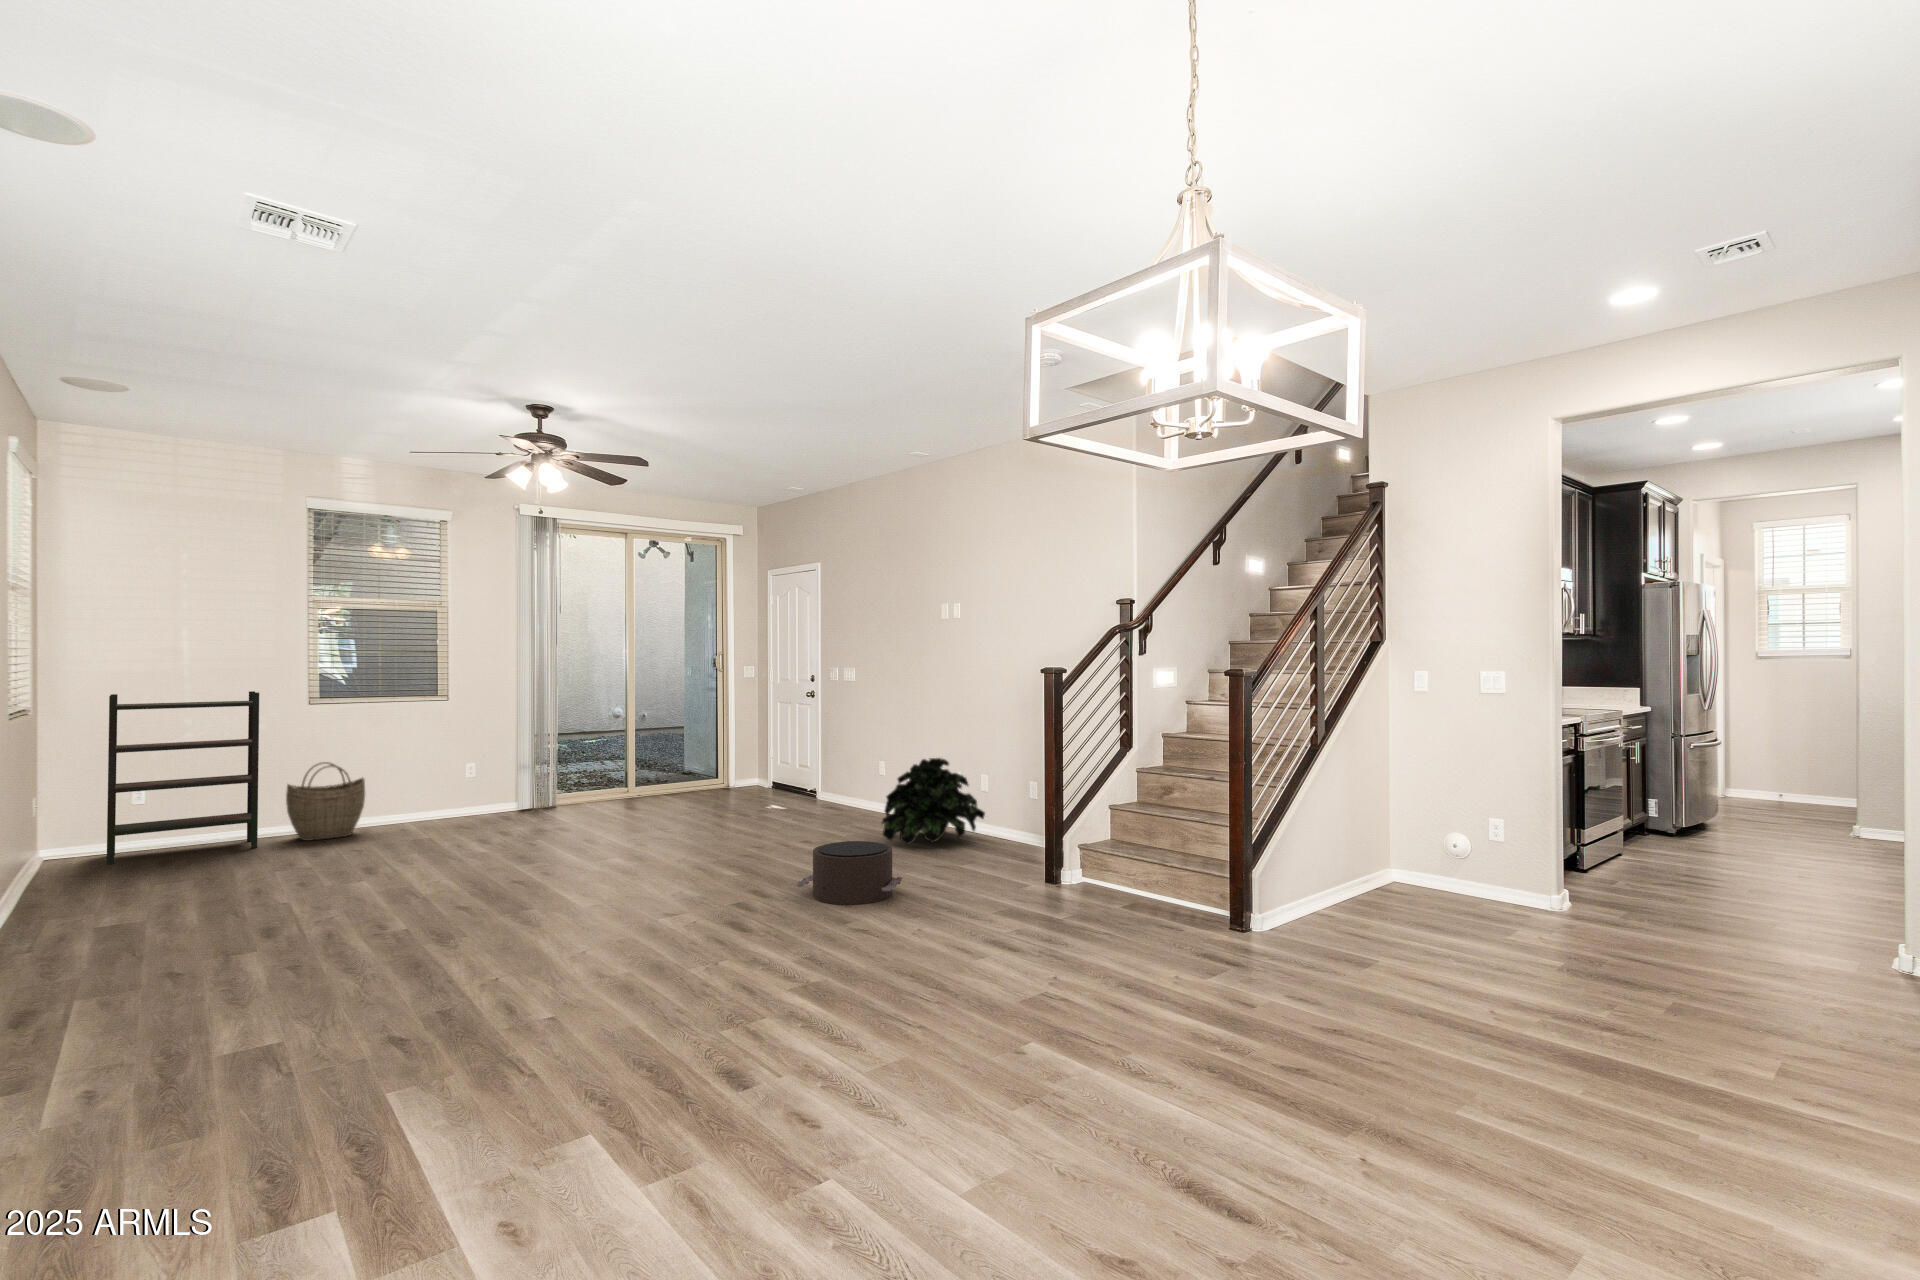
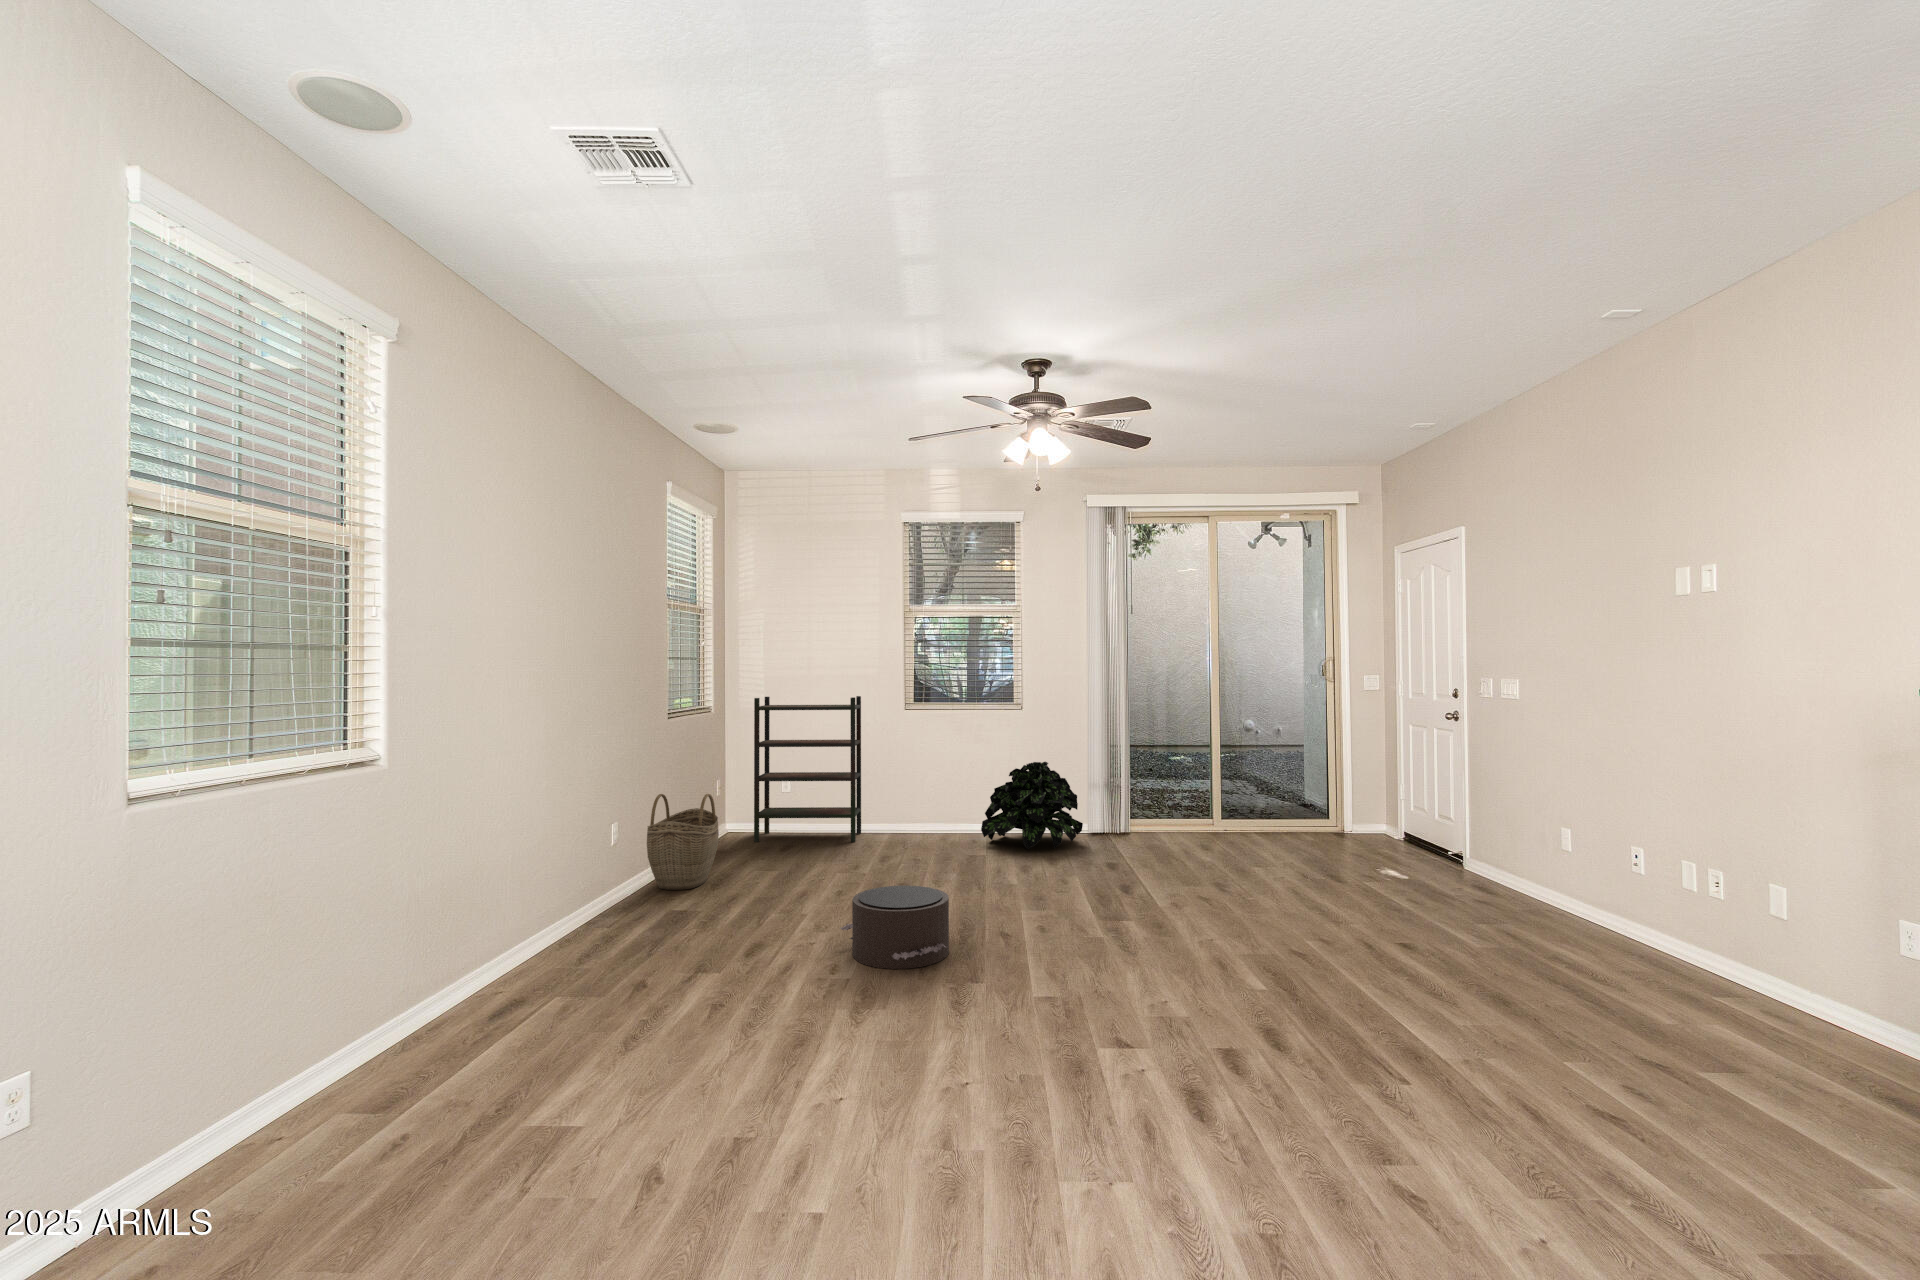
potted plant: present [882,758,985,845] -> present [981,762,1083,849]
woven basket: present [286,762,365,841] -> present [647,794,719,890]
pouf: present [796,841,902,905] -> present [840,885,949,969]

